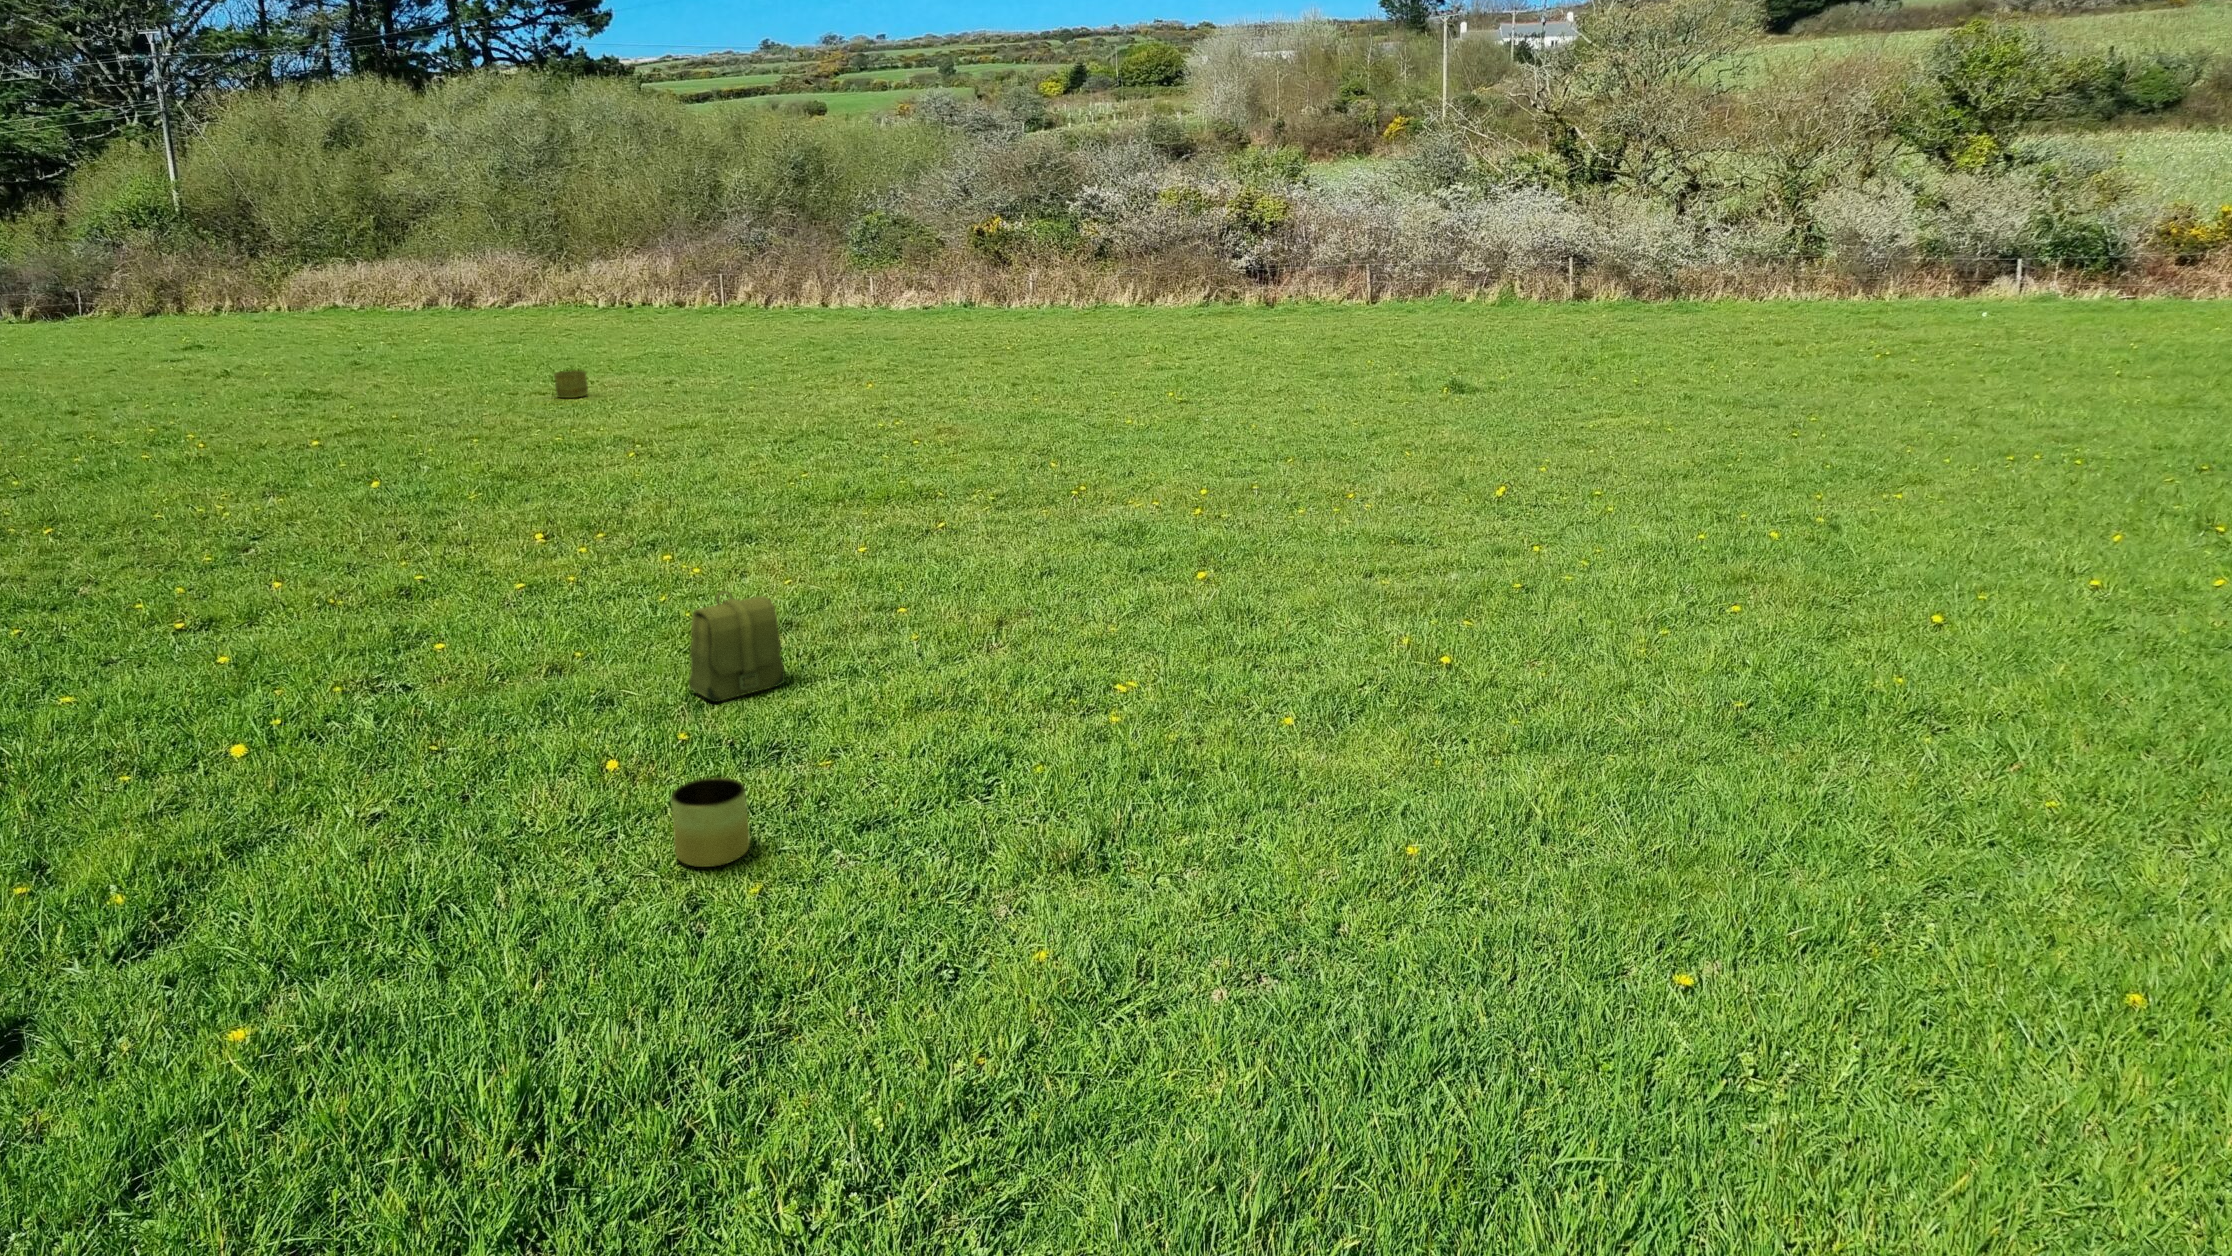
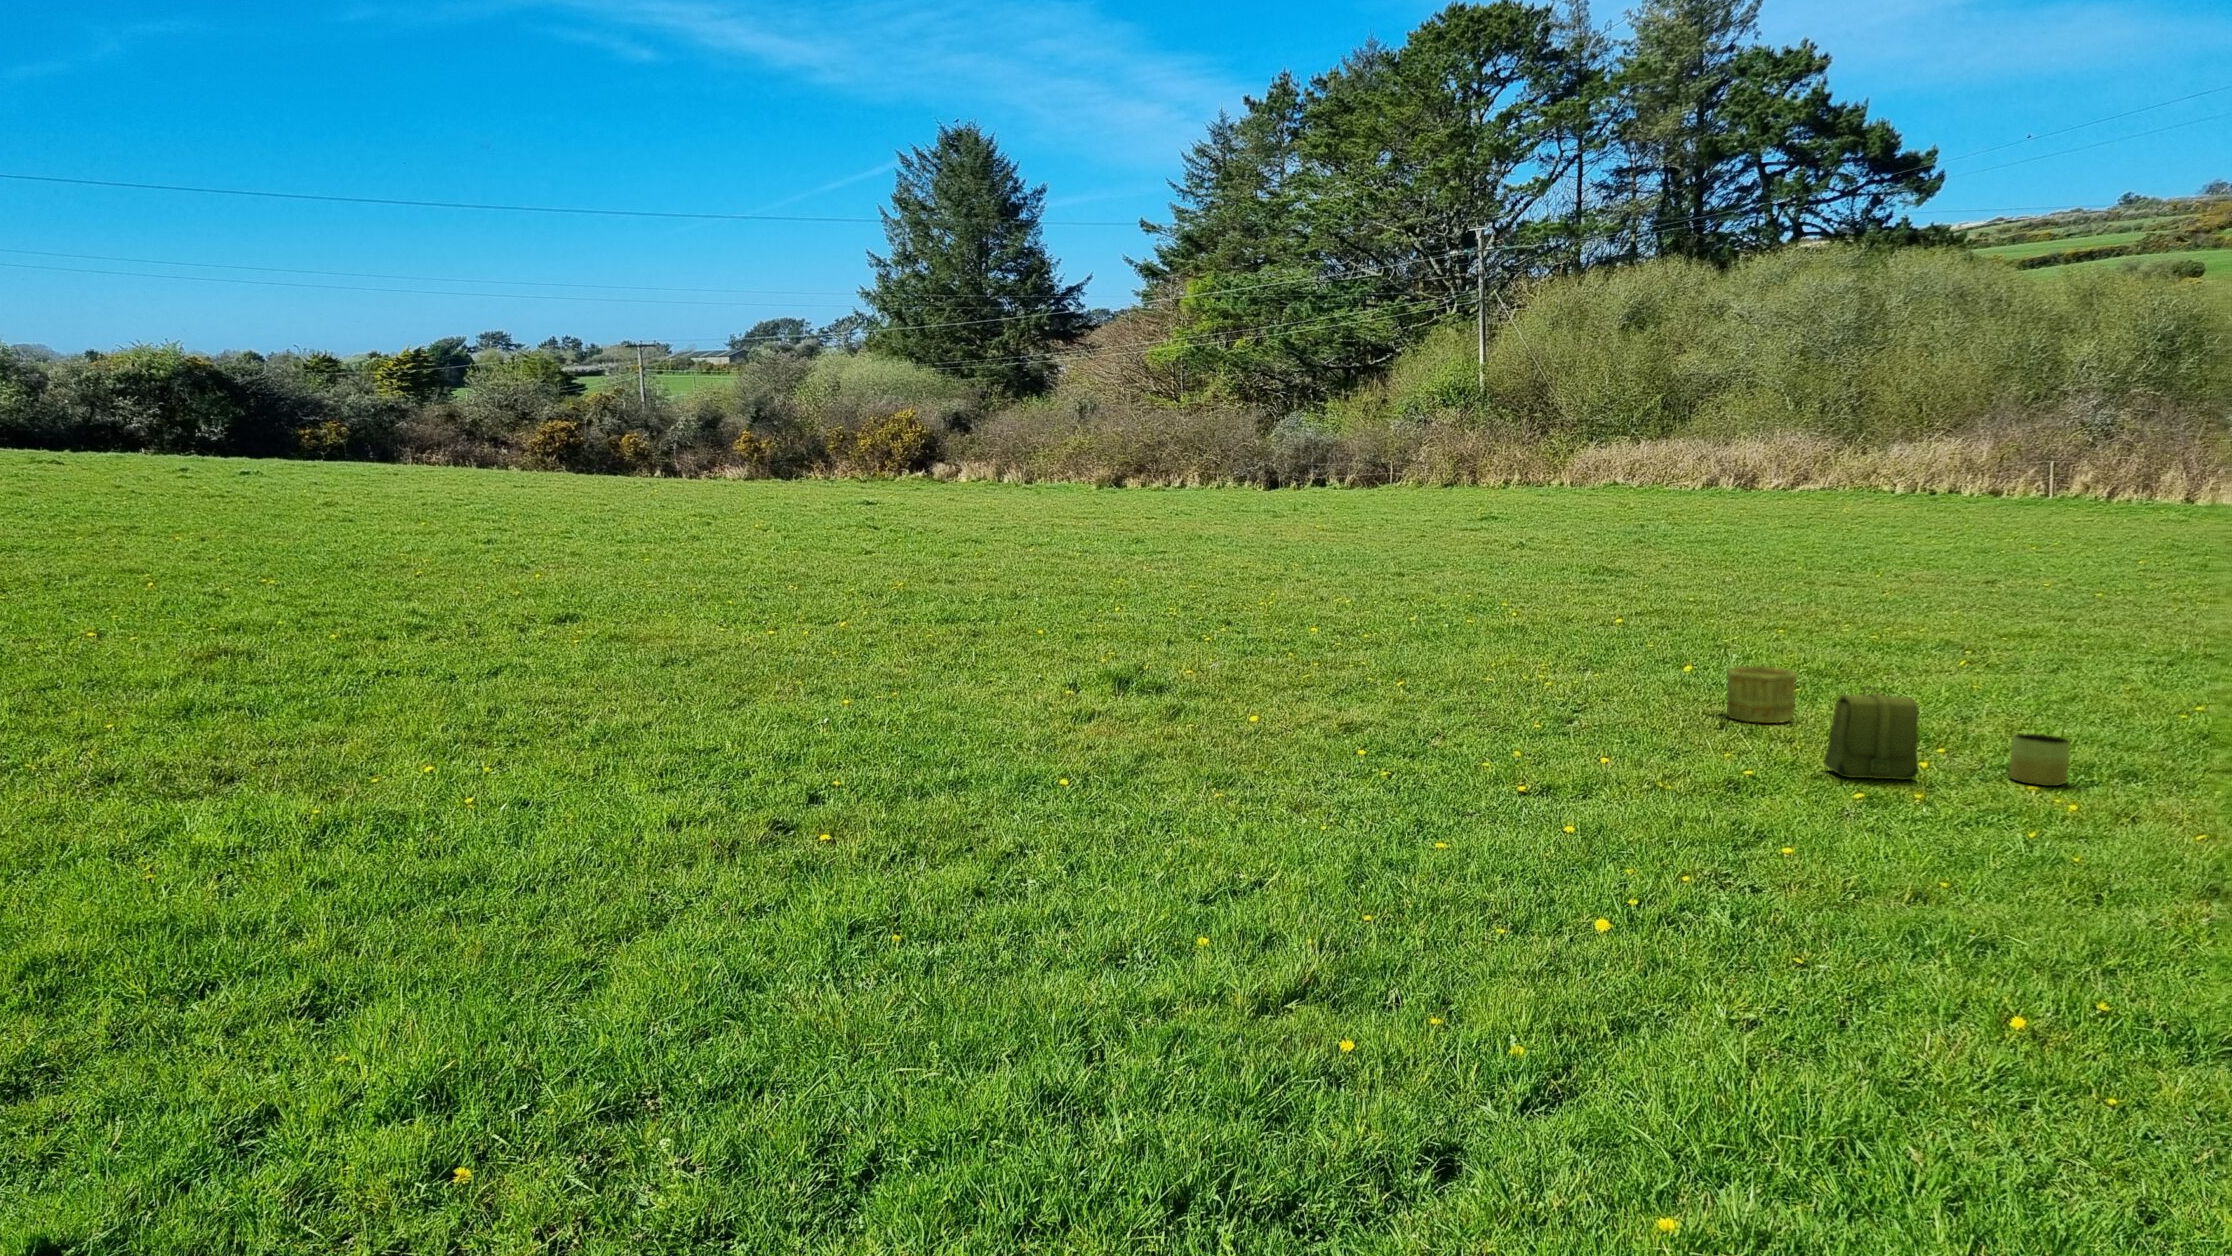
wooden bucket: present [554,370,588,398] -> present [1727,666,1798,723]
backpack: present [689,591,785,702] -> present [1824,687,1919,780]

